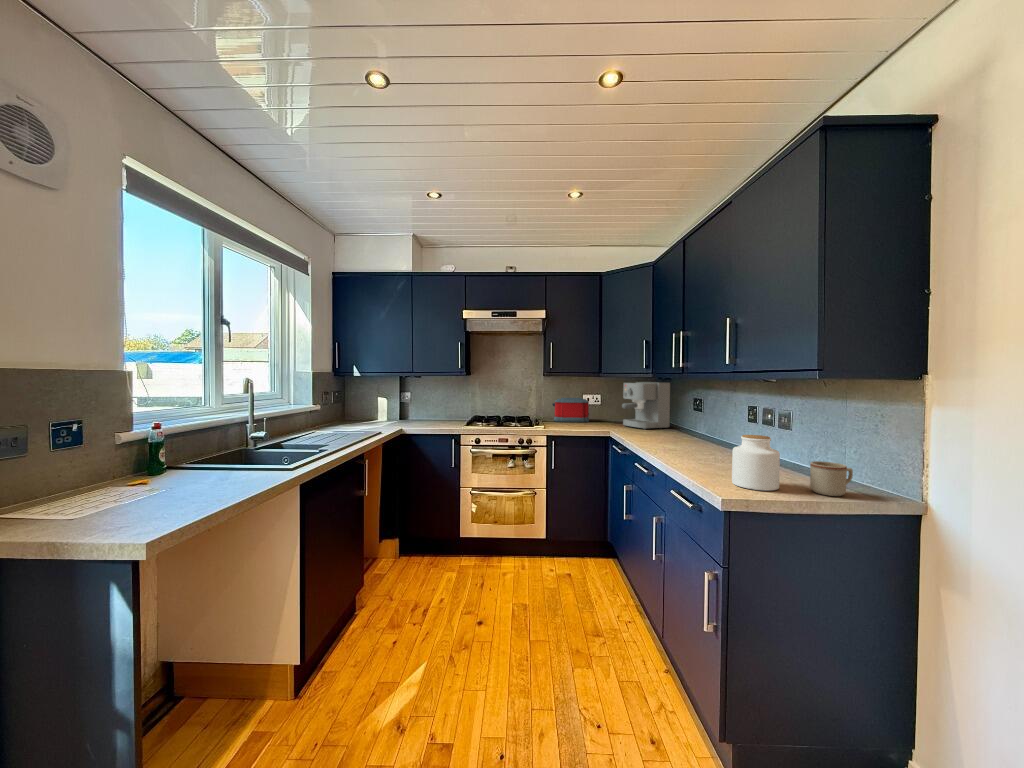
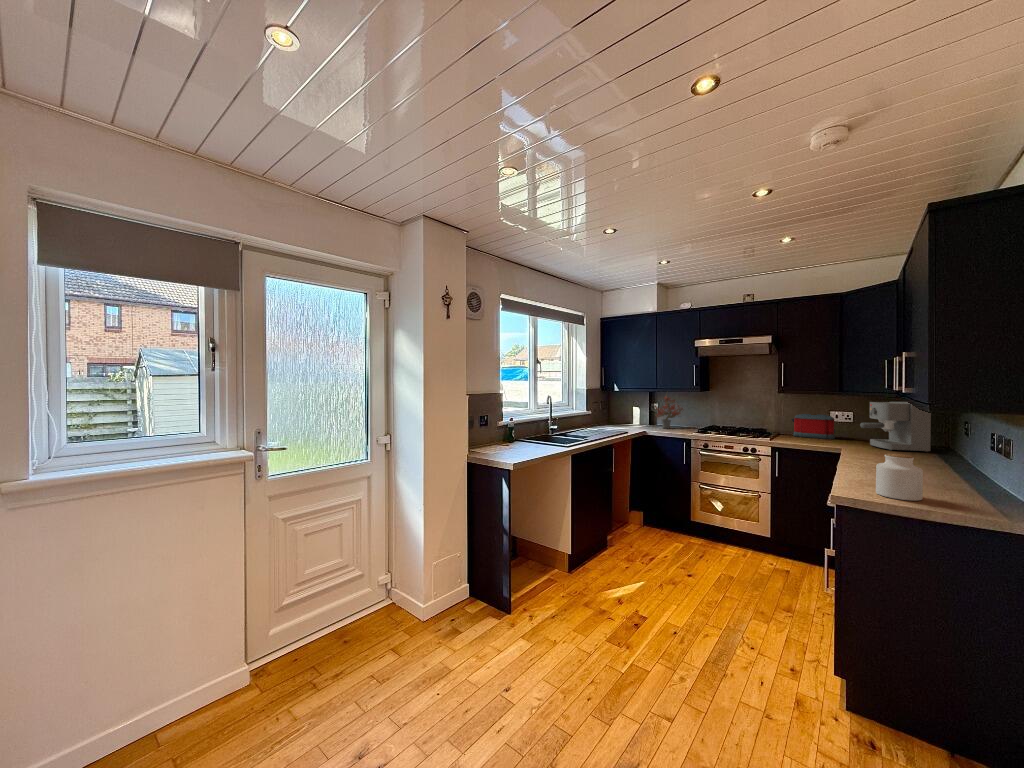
potted plant: none [408,374,444,422] -> present [656,395,683,428]
mug: present [810,461,853,496] -> none [951,482,1002,513]

